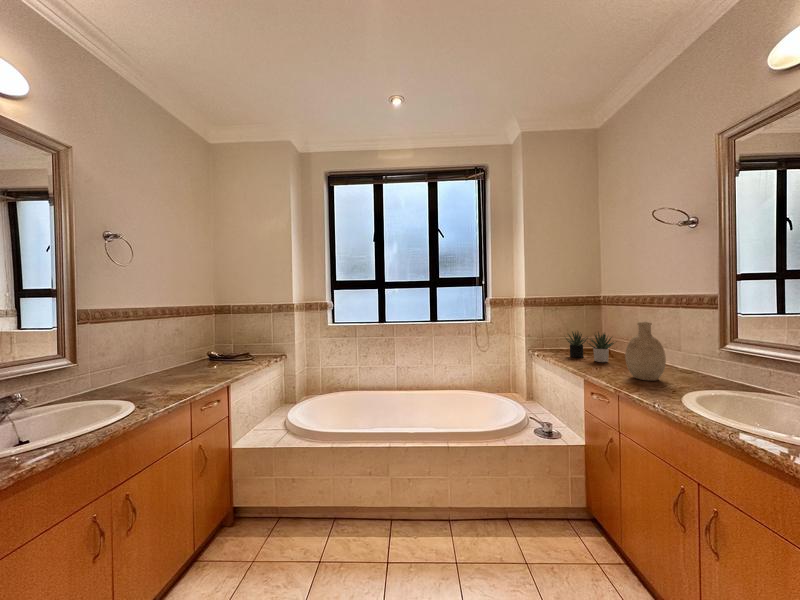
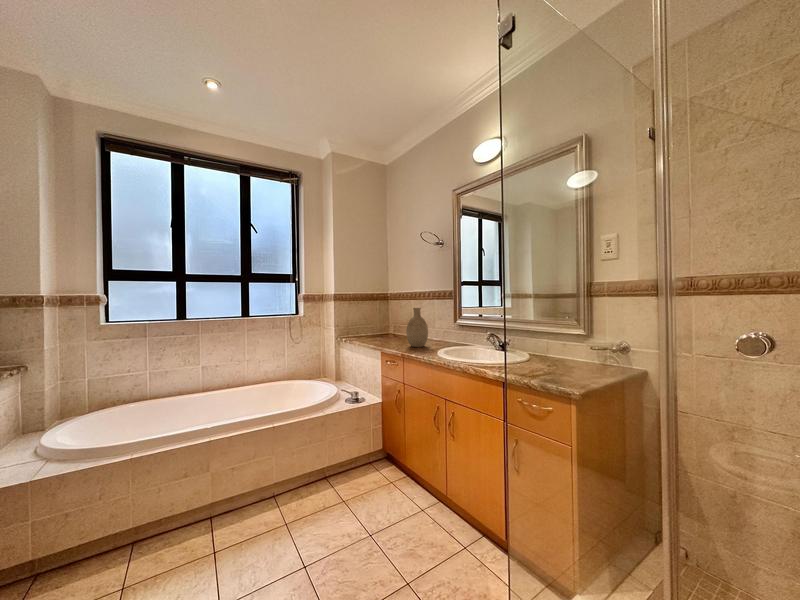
succulent plant: present [566,332,614,362] -> none [365,317,400,340]

